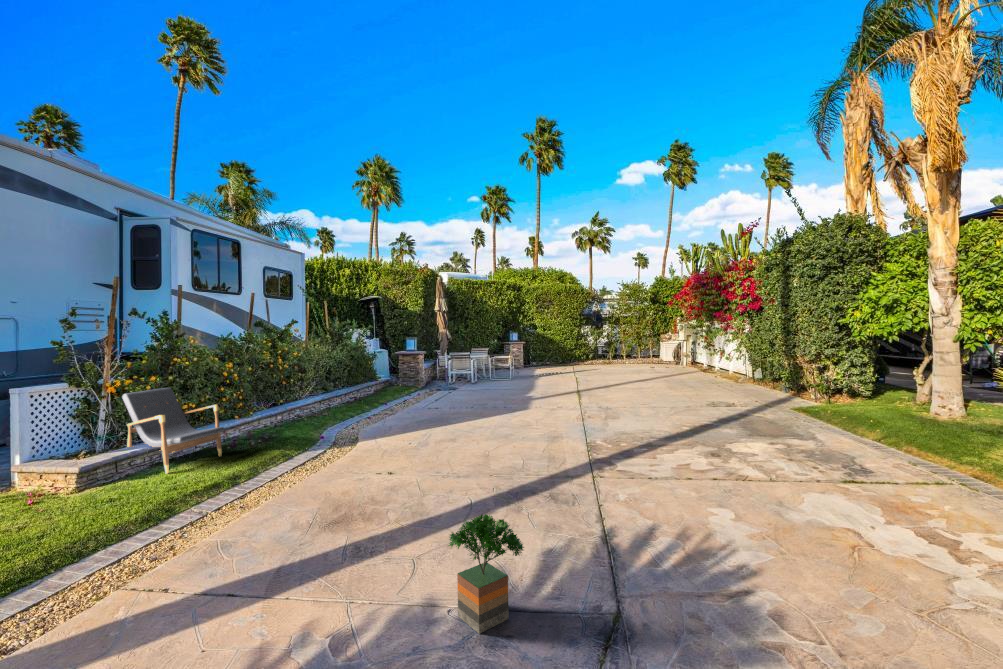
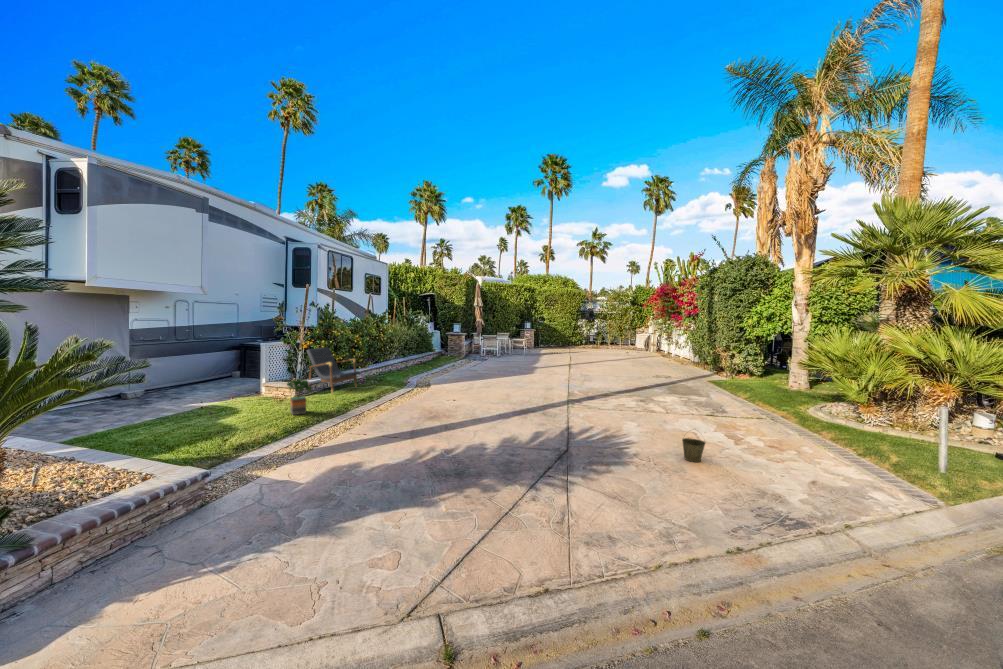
potted tree: present [448,514,524,634] -> present [287,380,312,415]
bucket: none [886,554,950,637] -> present [682,438,705,462]

